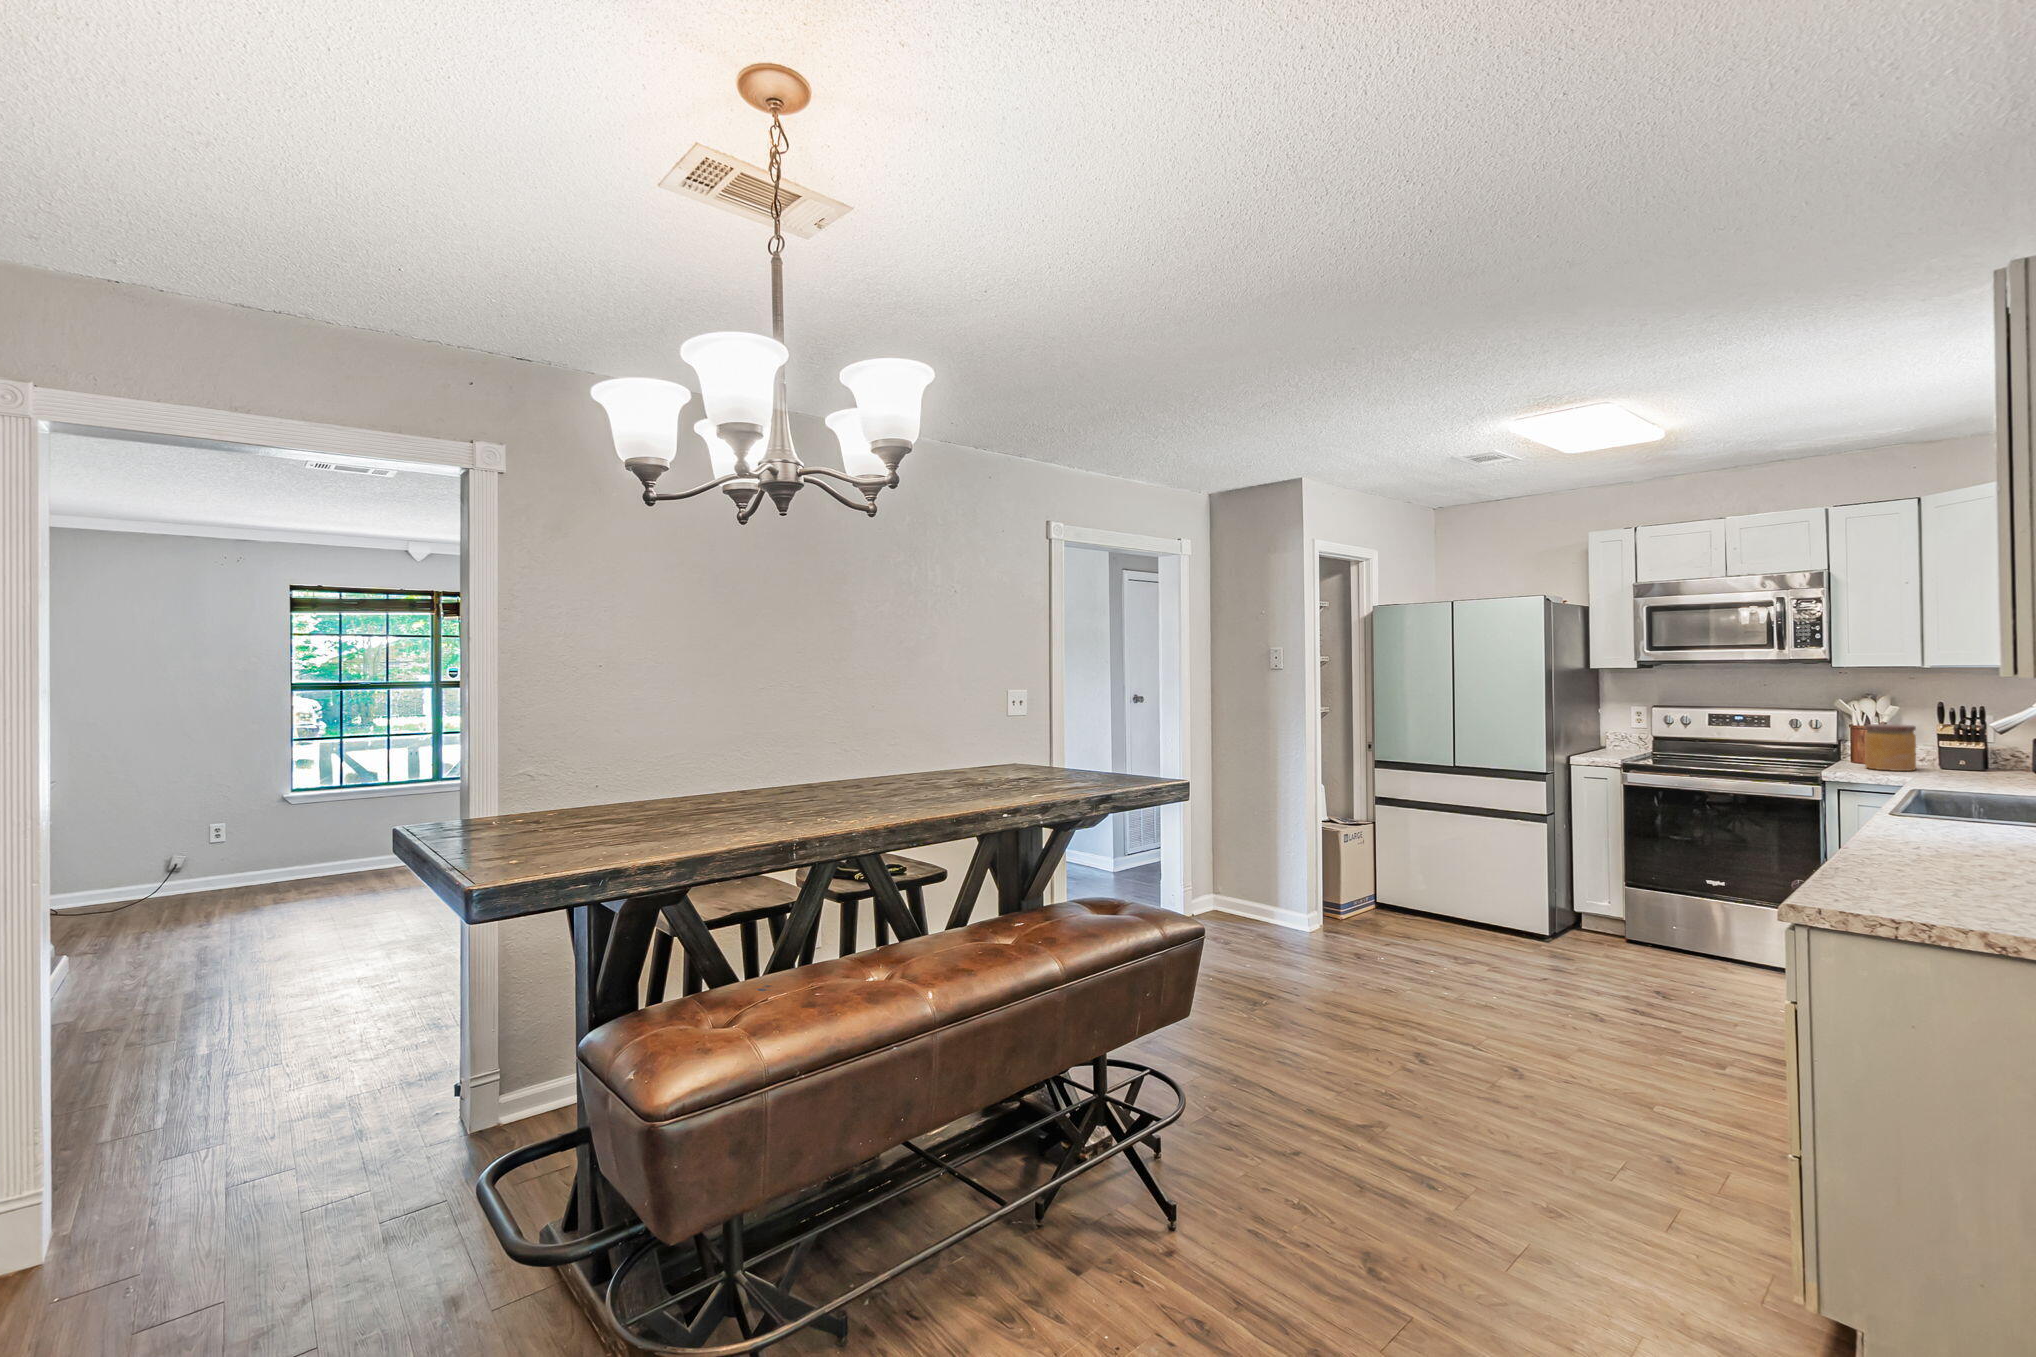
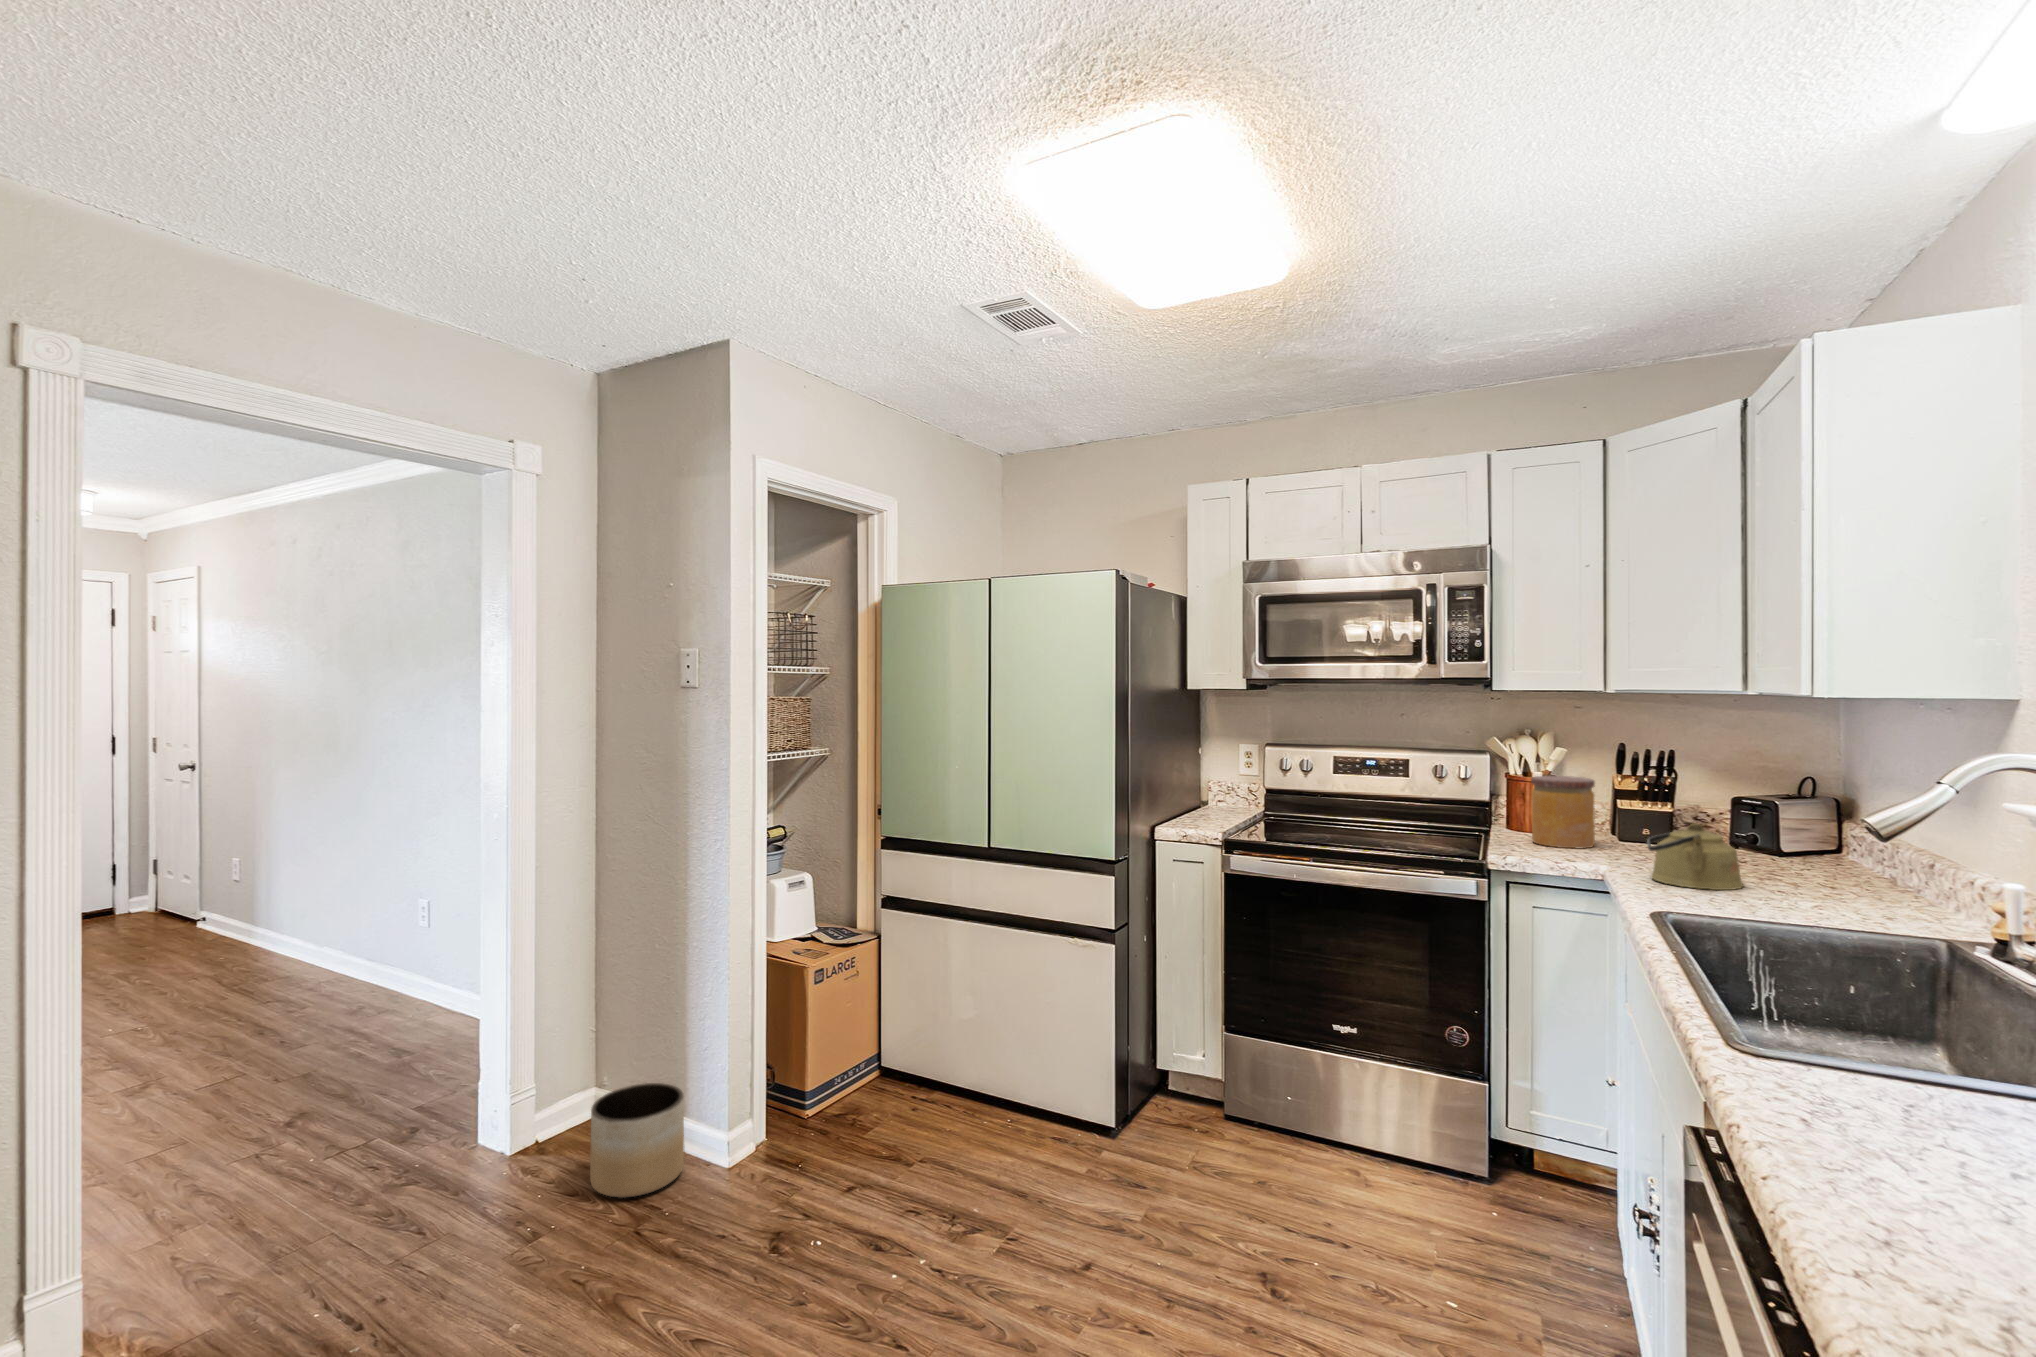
kettle: none [1933,746,2005,784] -> present [1647,823,1743,890]
planter: none [1239,886,1287,937] -> present [590,1083,685,1198]

